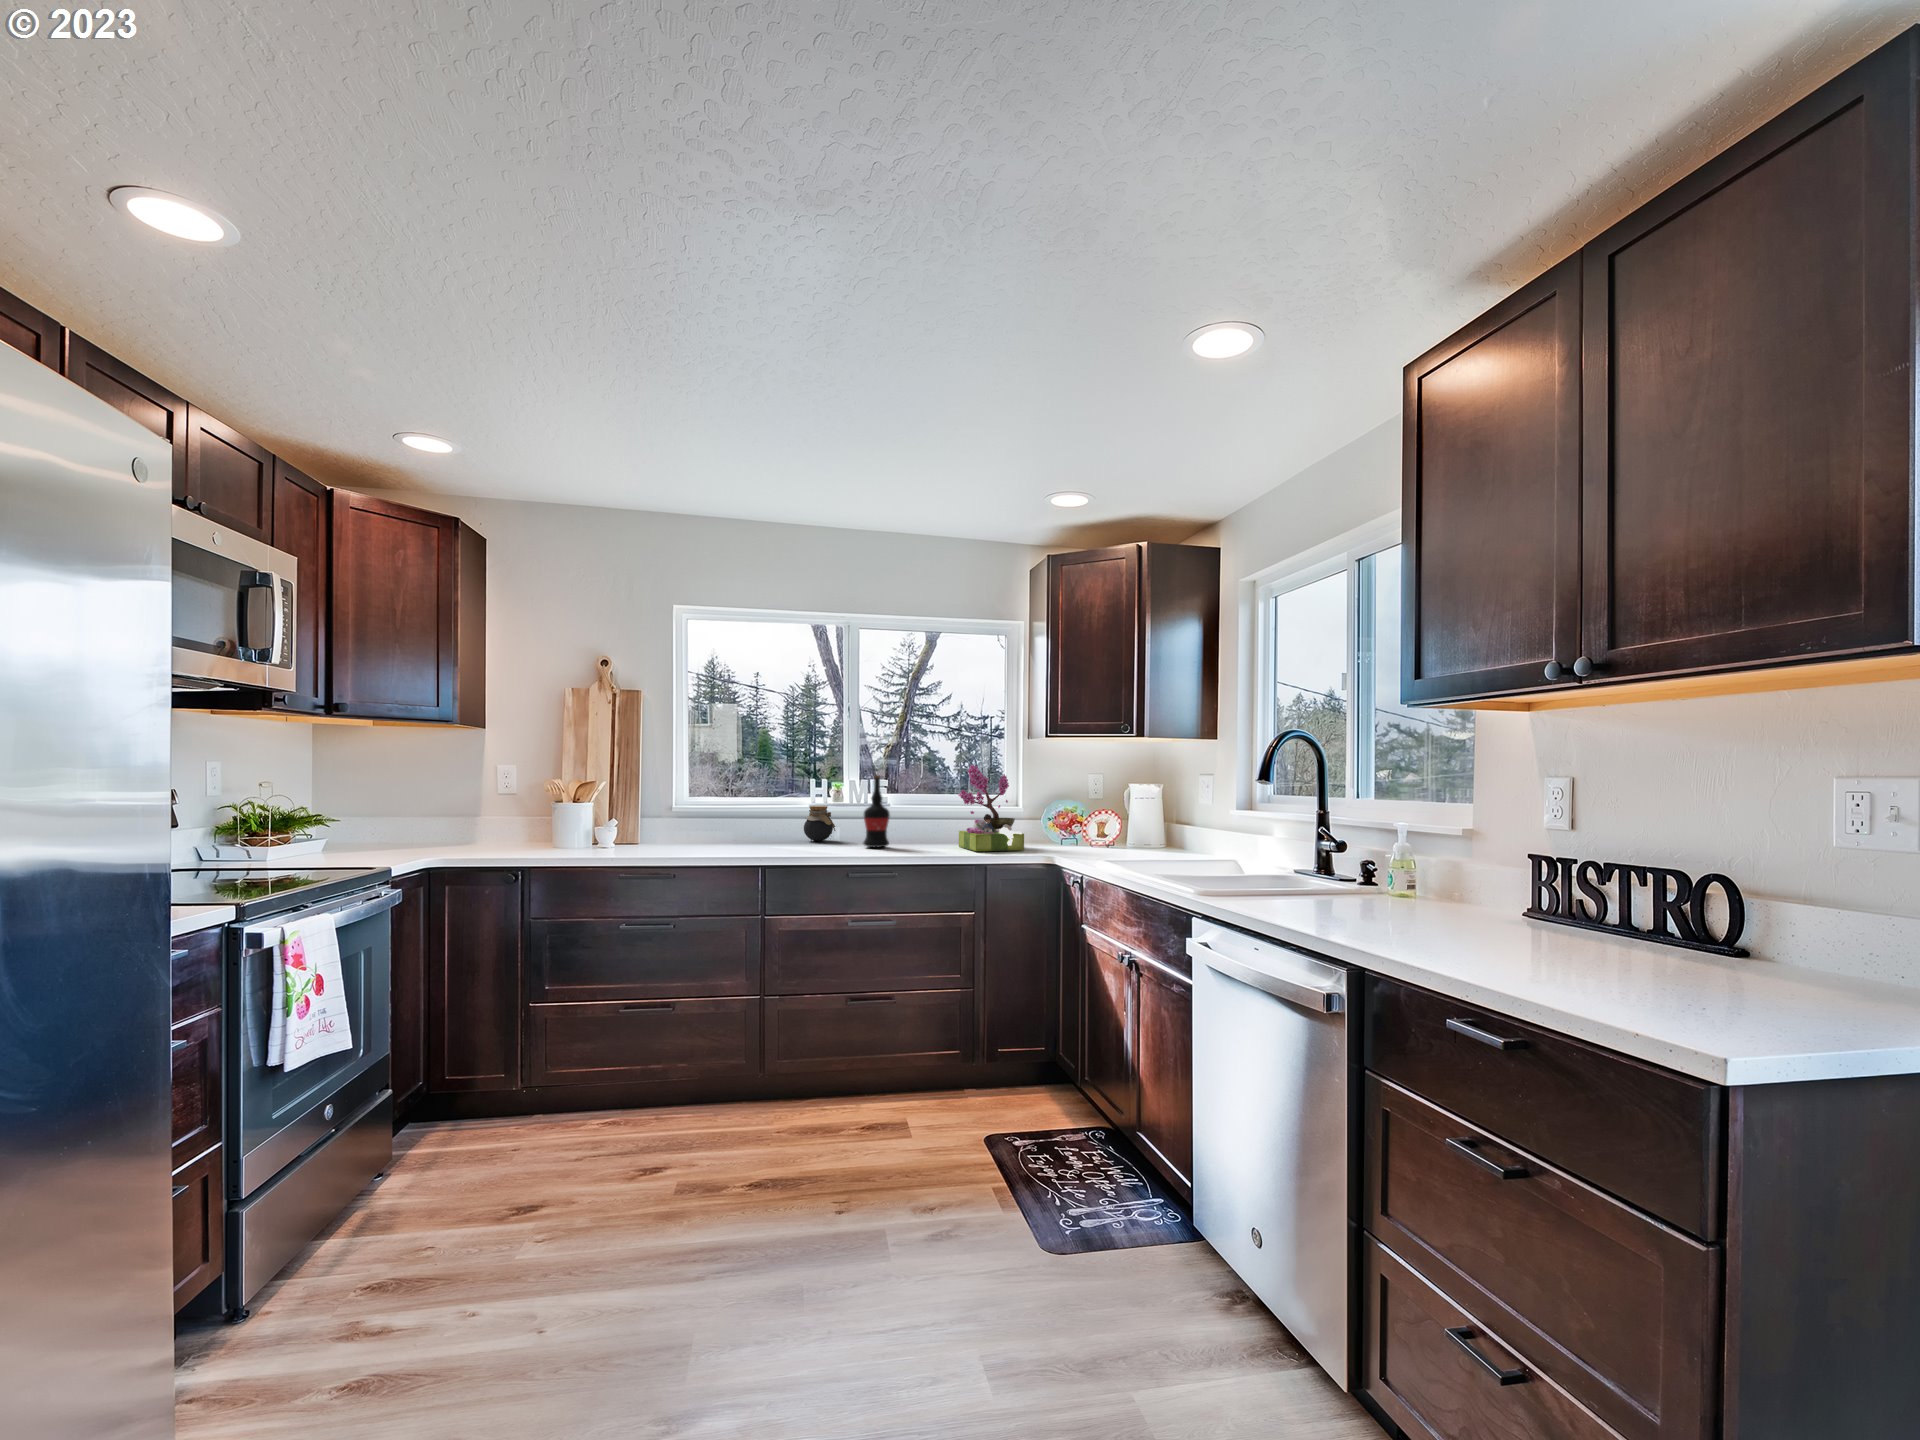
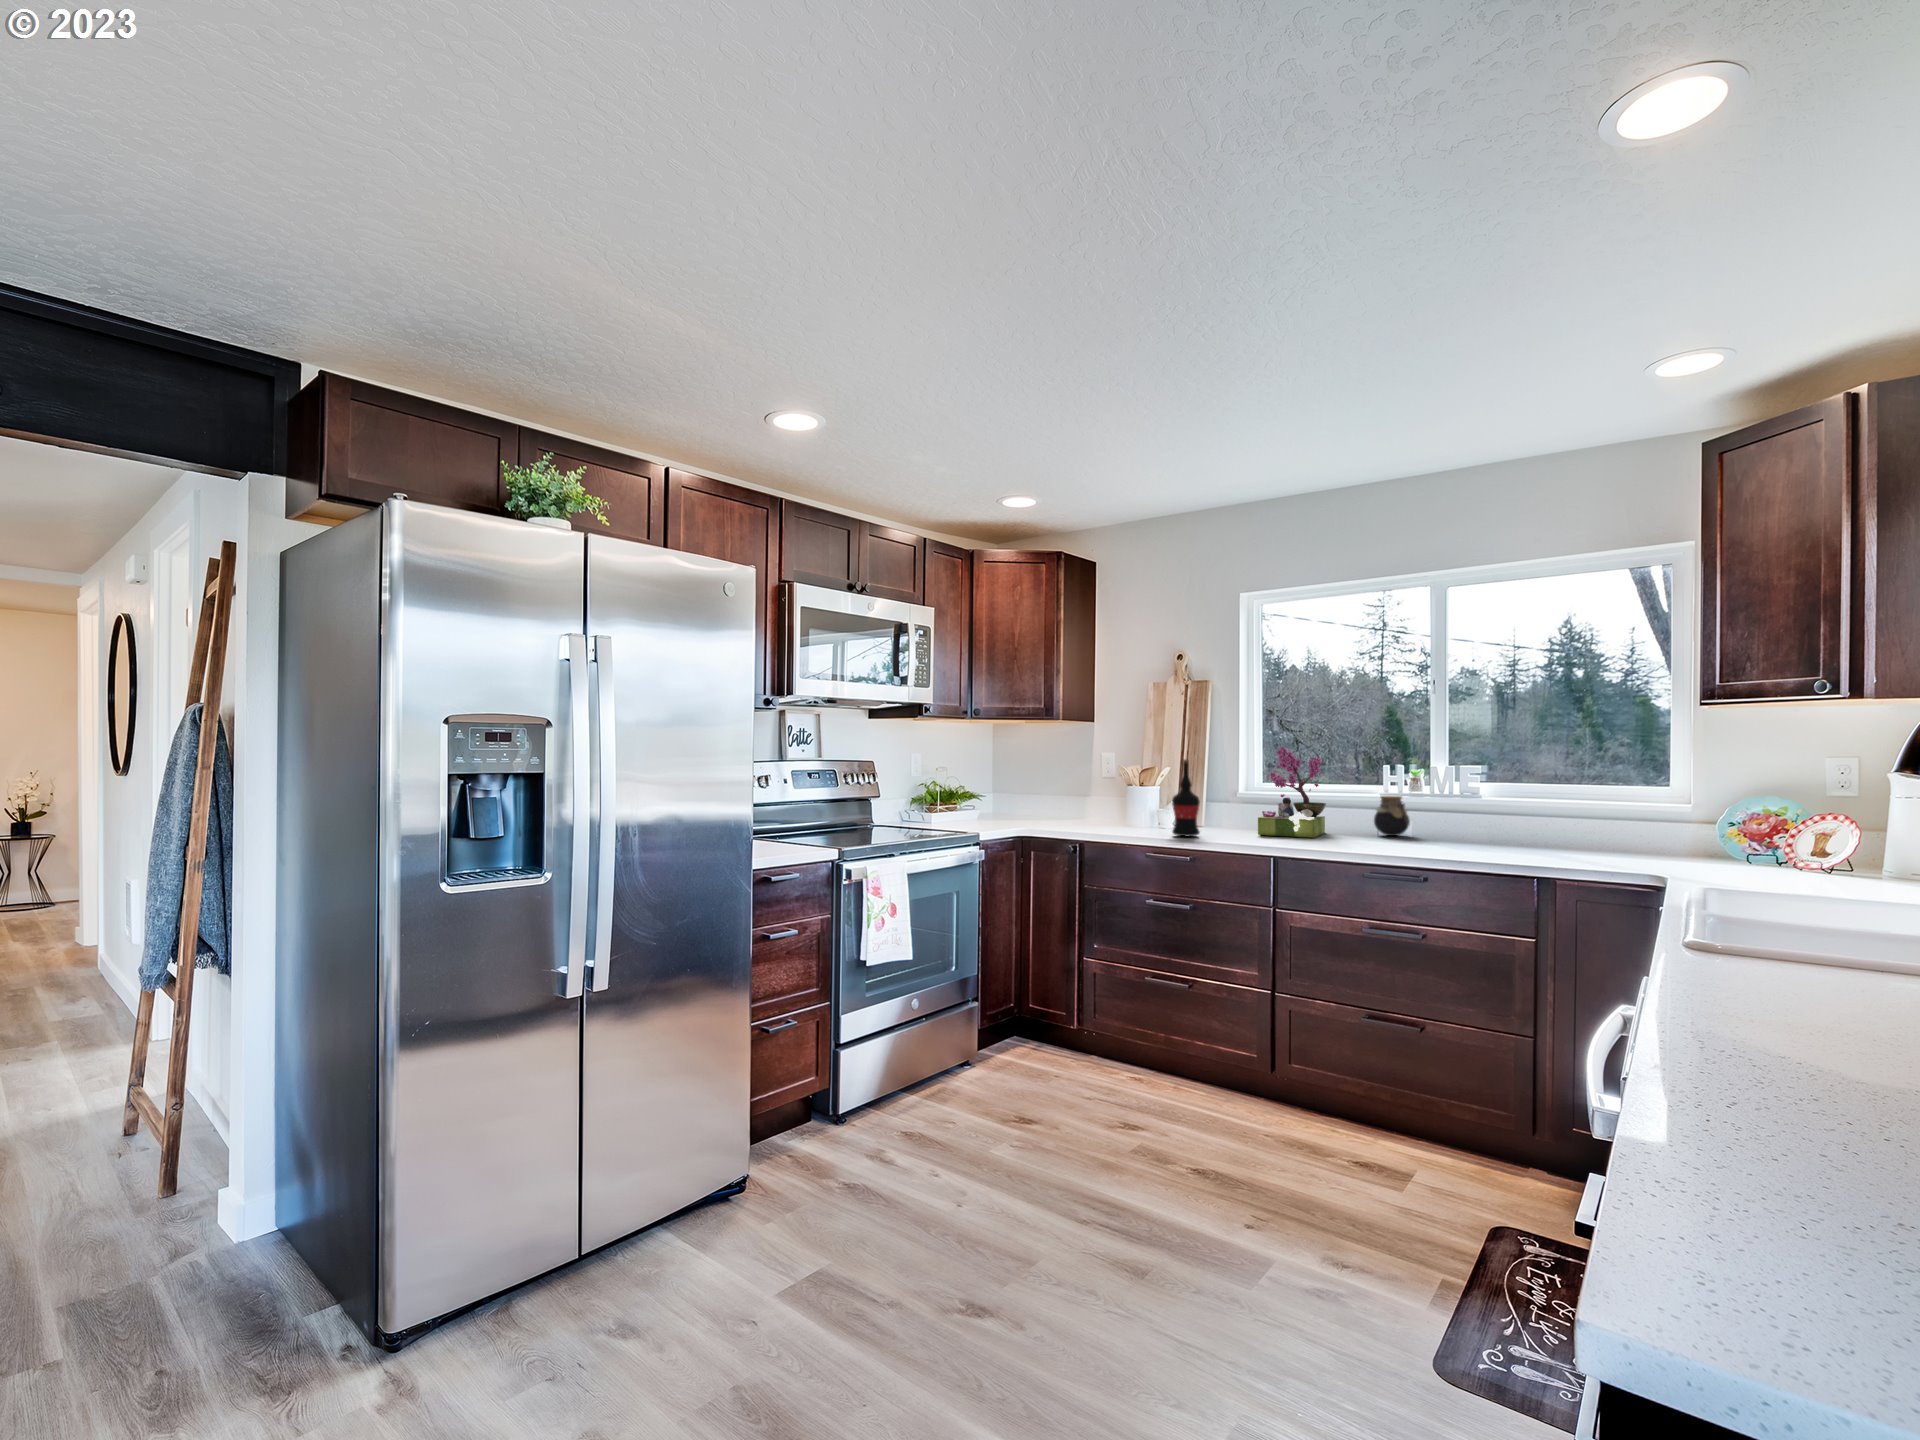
flower arrangement: present [958,765,1024,851] -> present [1258,746,1326,838]
wine bottle: present [864,775,890,847] -> present [1172,759,1200,836]

